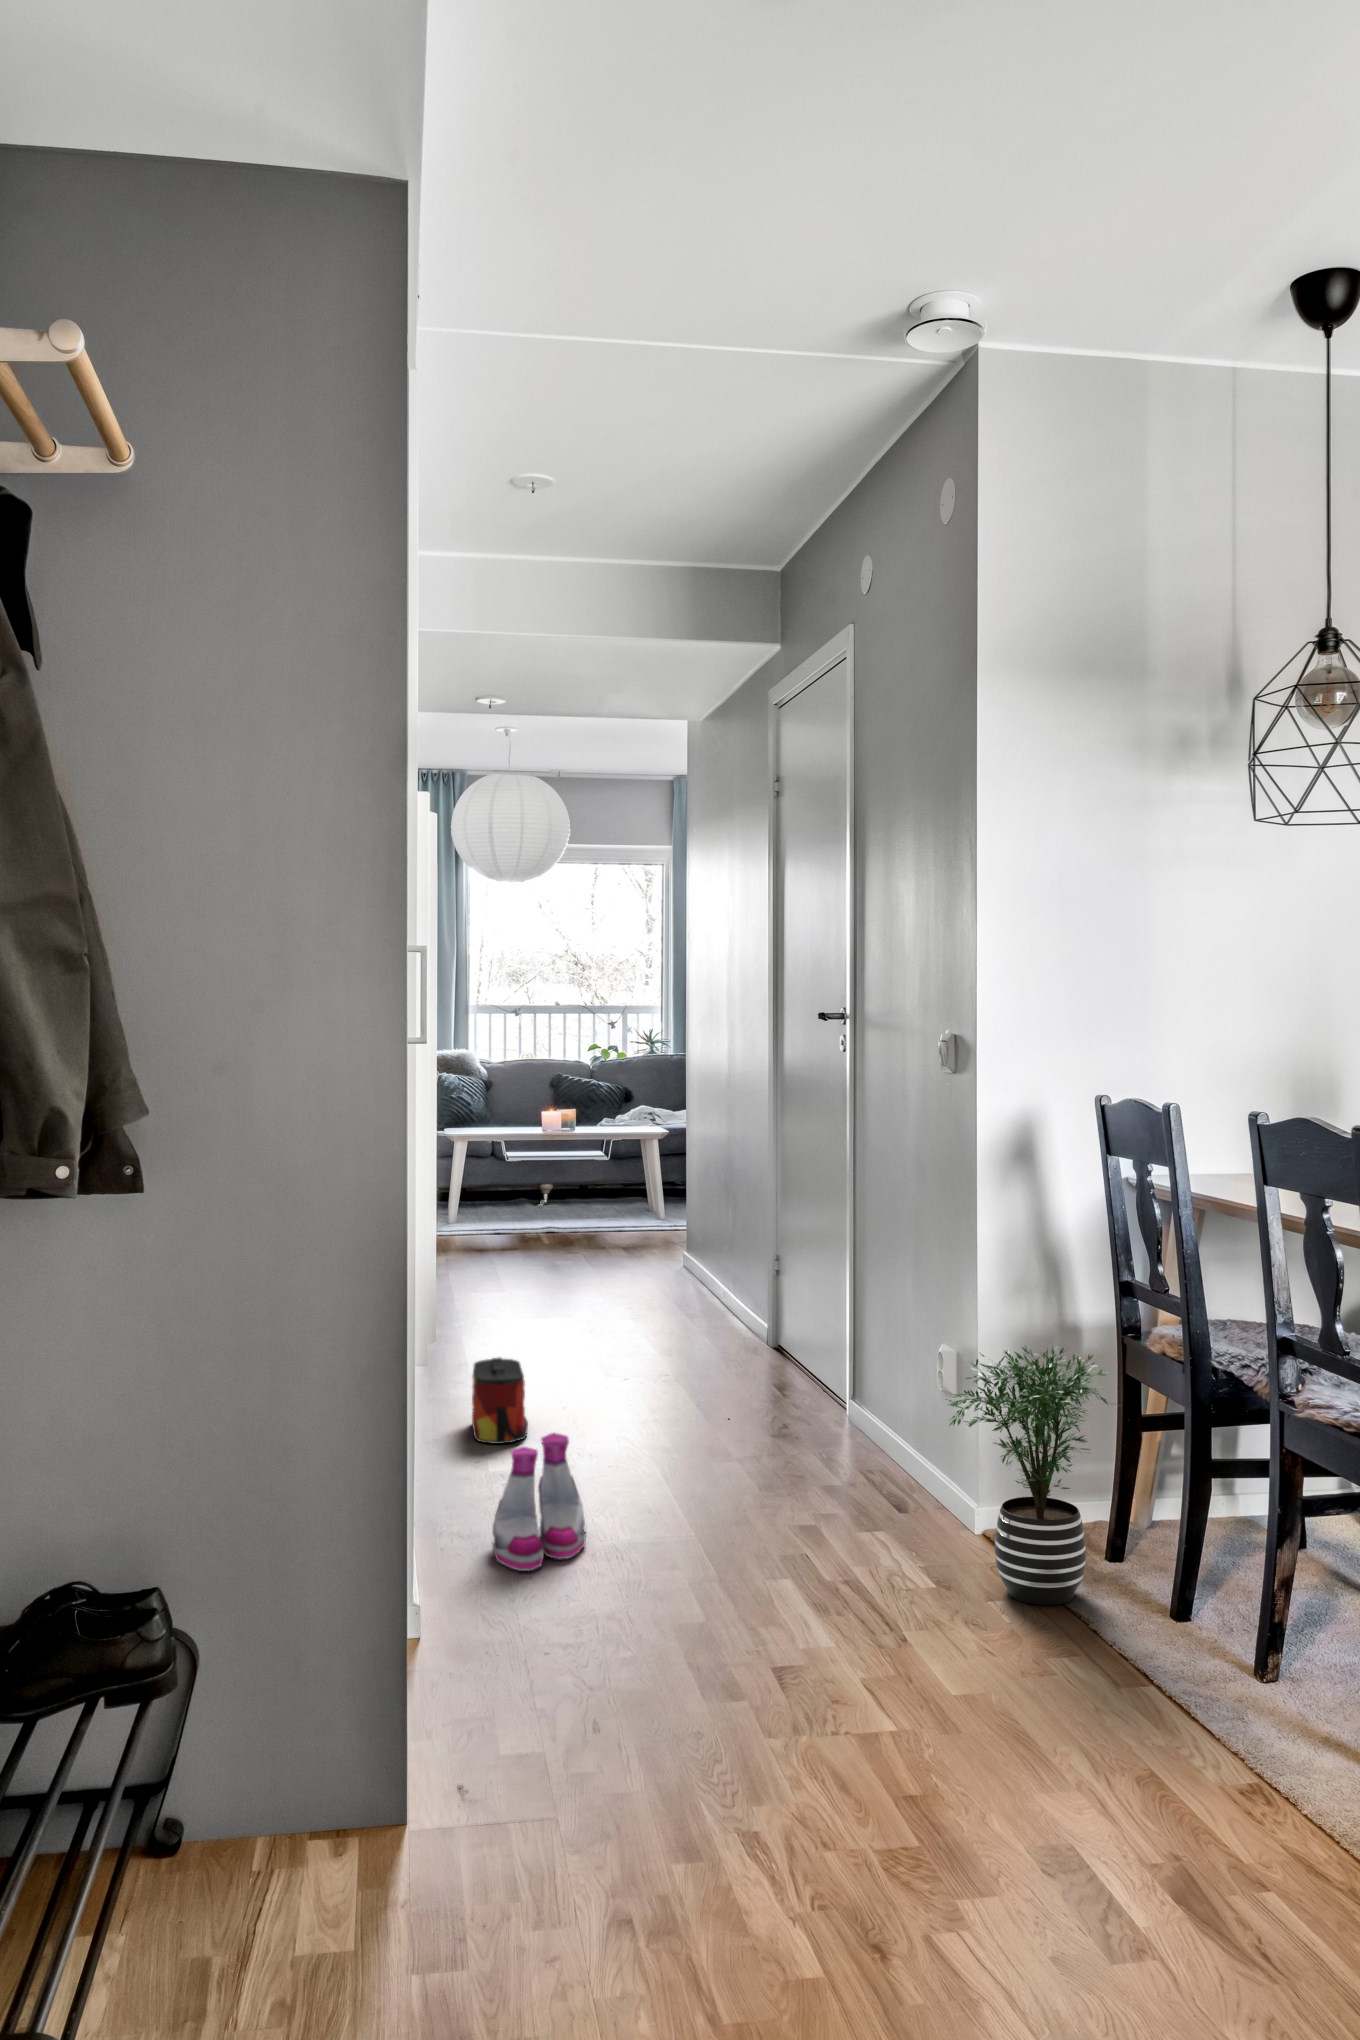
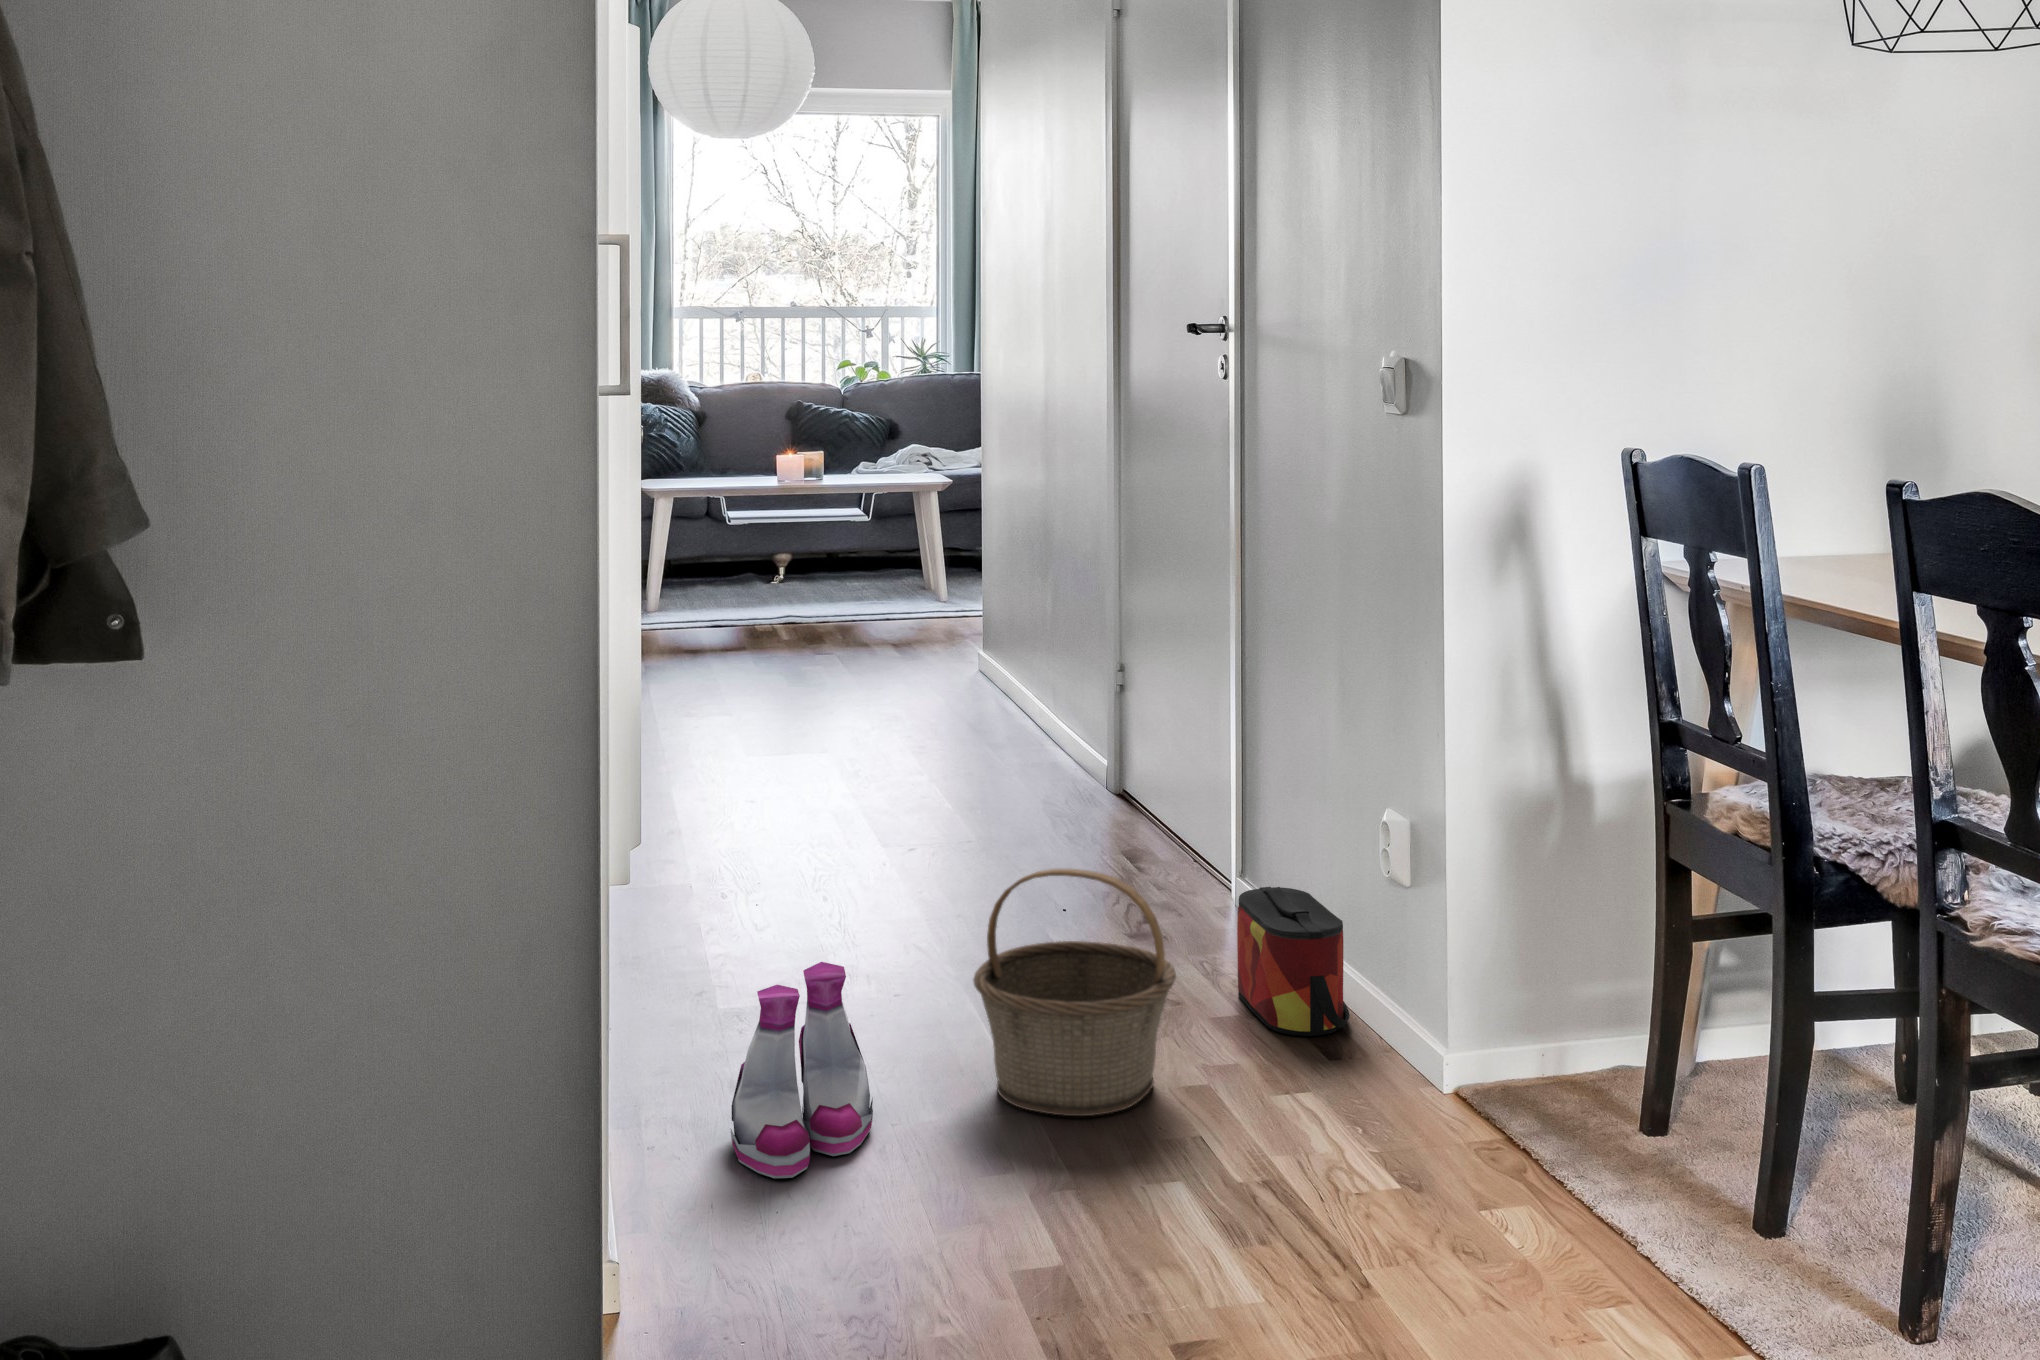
potted plant: present [946,1346,1116,1605] -> none [1411,820,1676,1213]
bag: present [472,1357,528,1444] -> present [1237,887,1350,1036]
basket: none [655,1377,793,1541] -> present [973,869,1176,1116]

